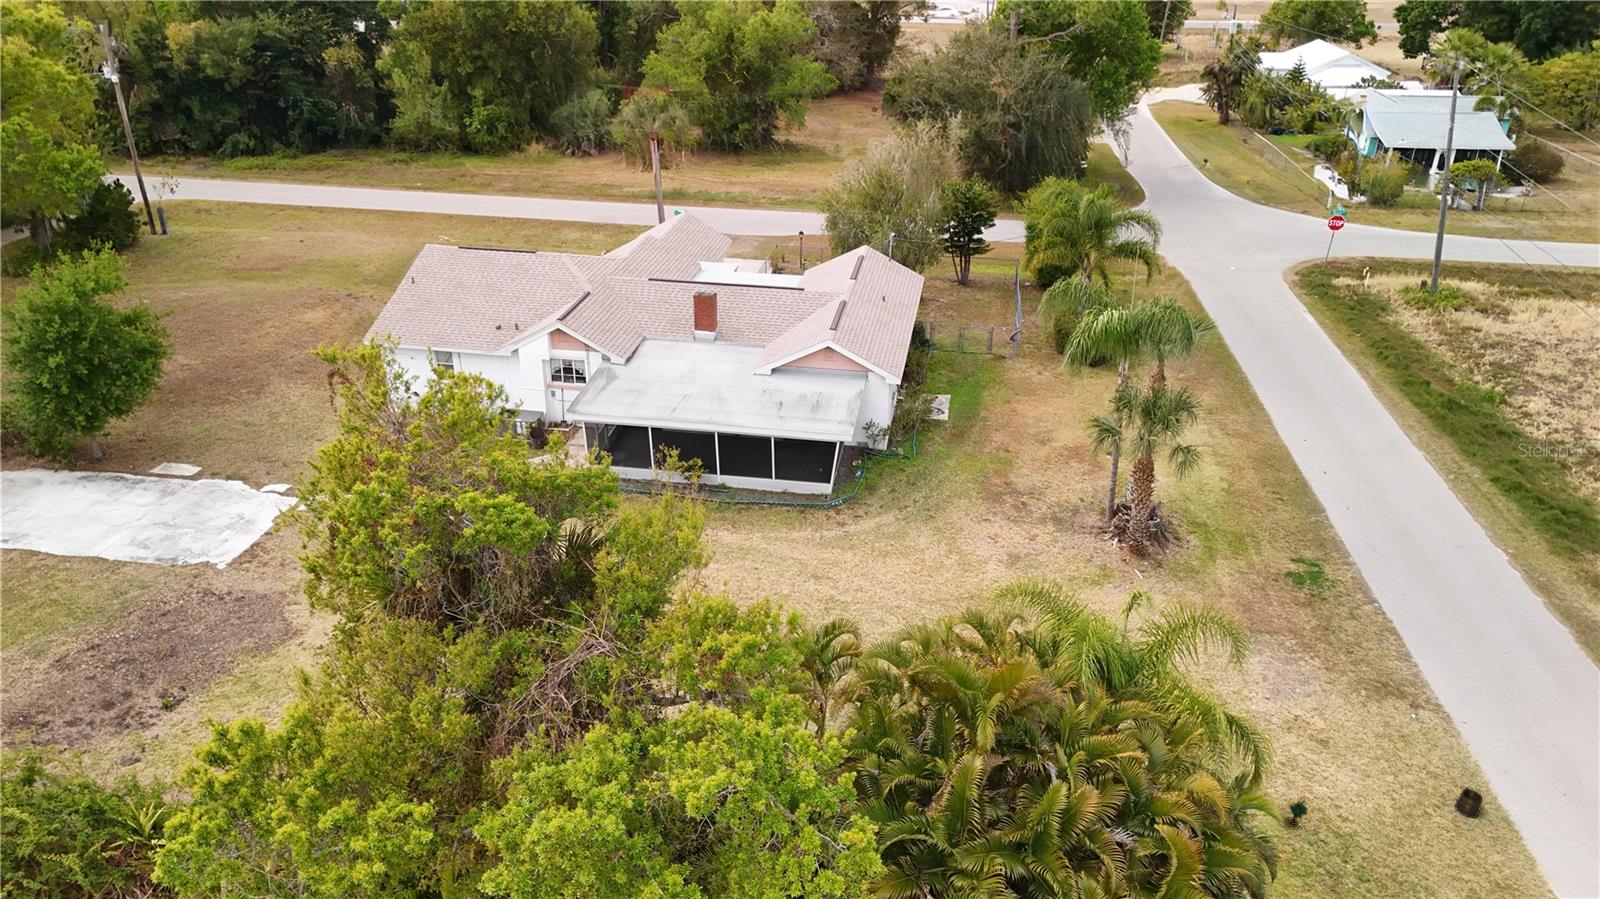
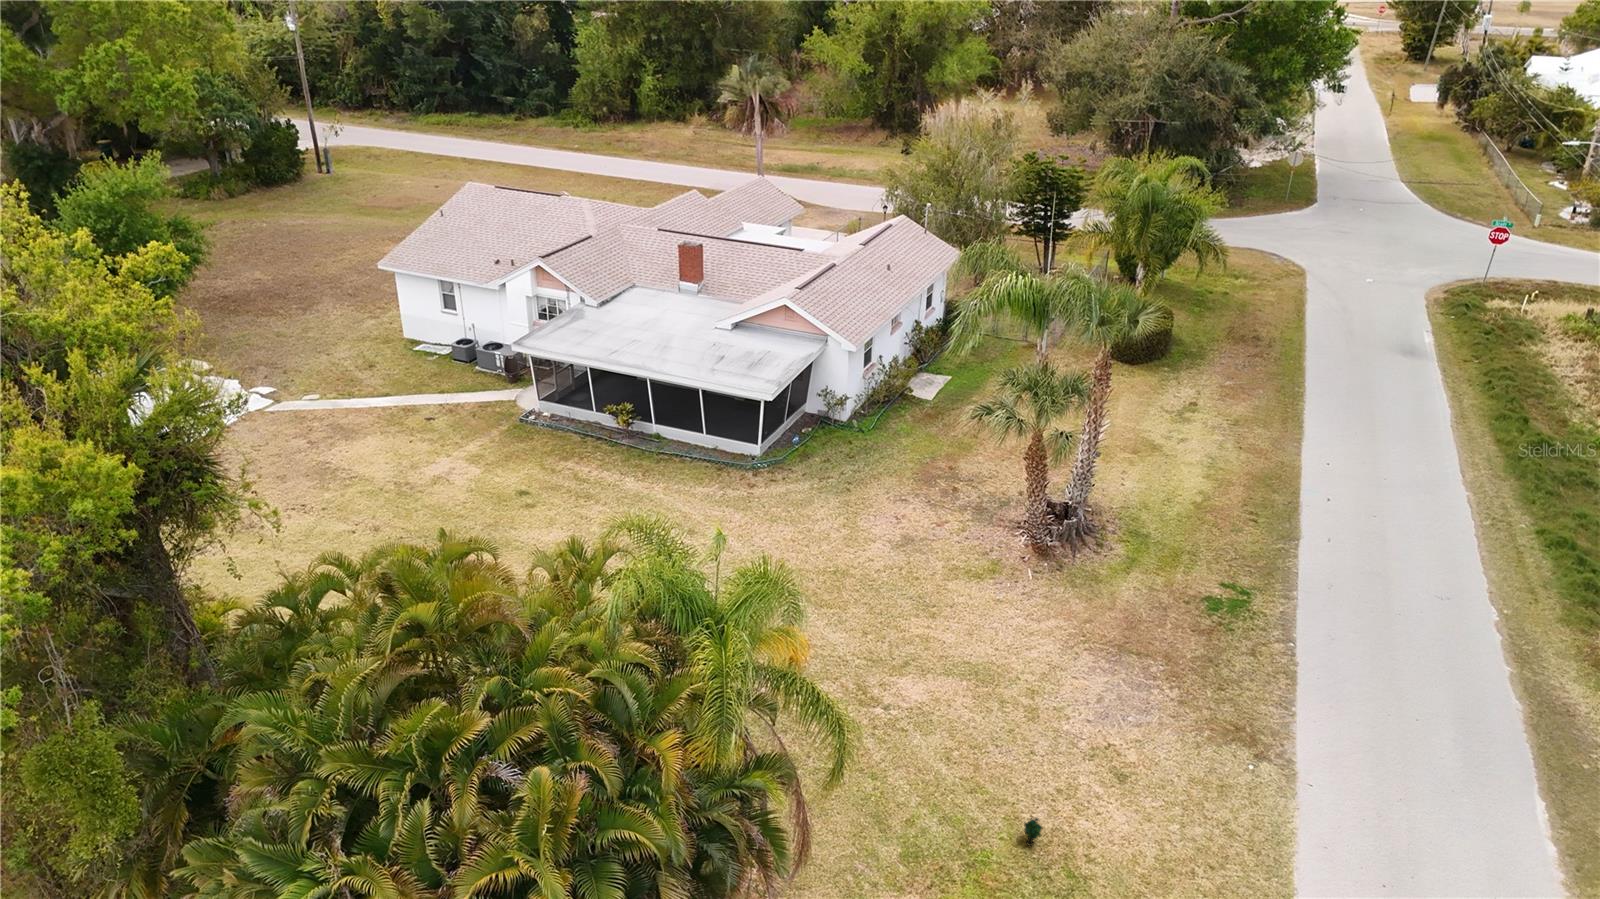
bucket: present [1455,787,1483,818] -> none [1234,845,1263,881]

